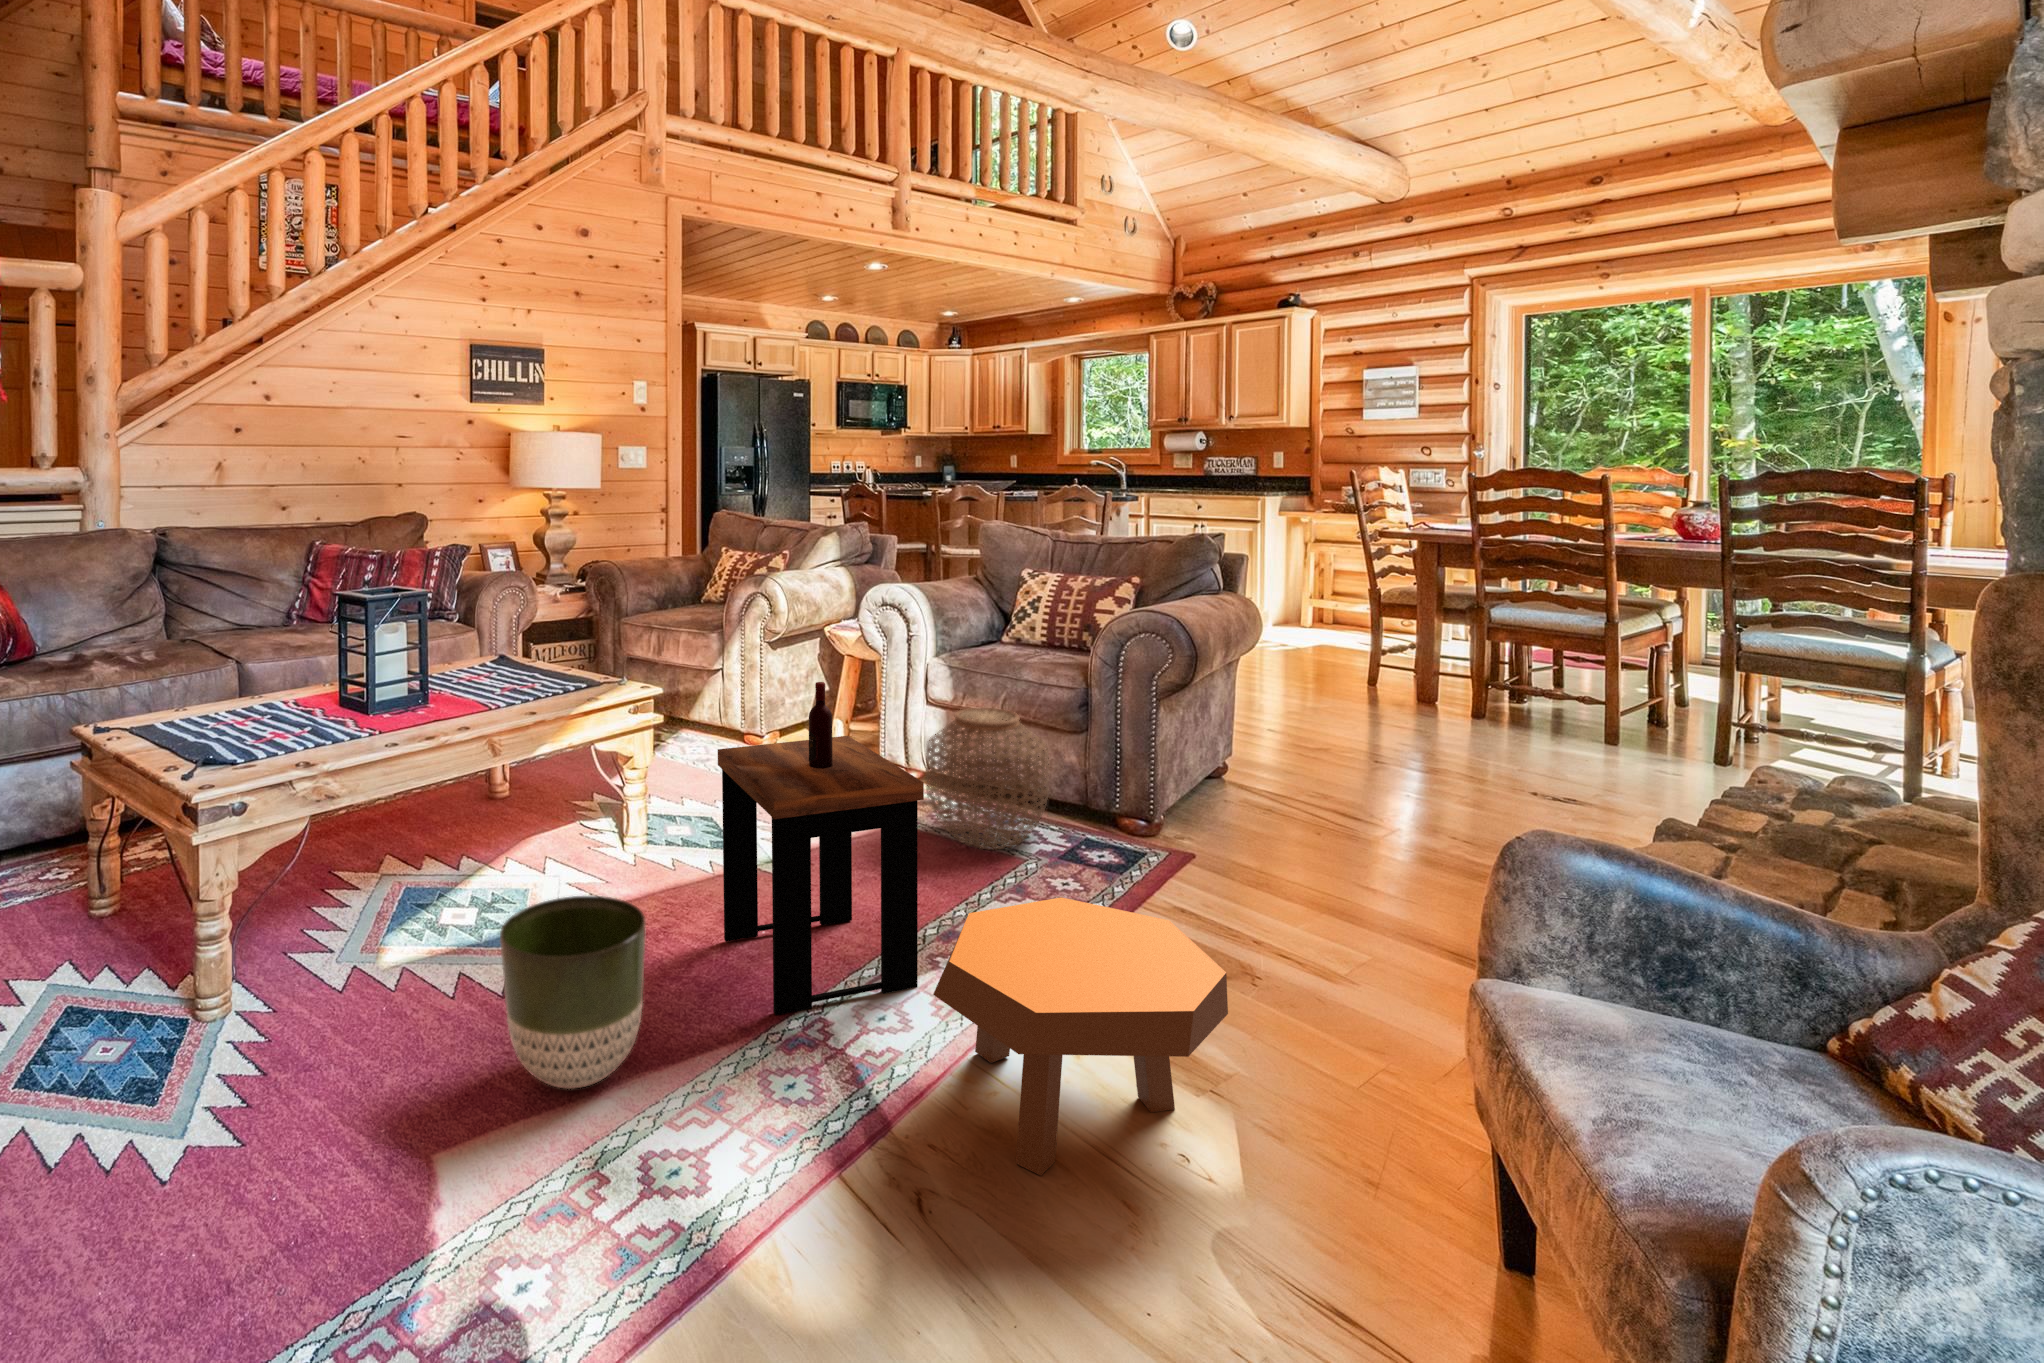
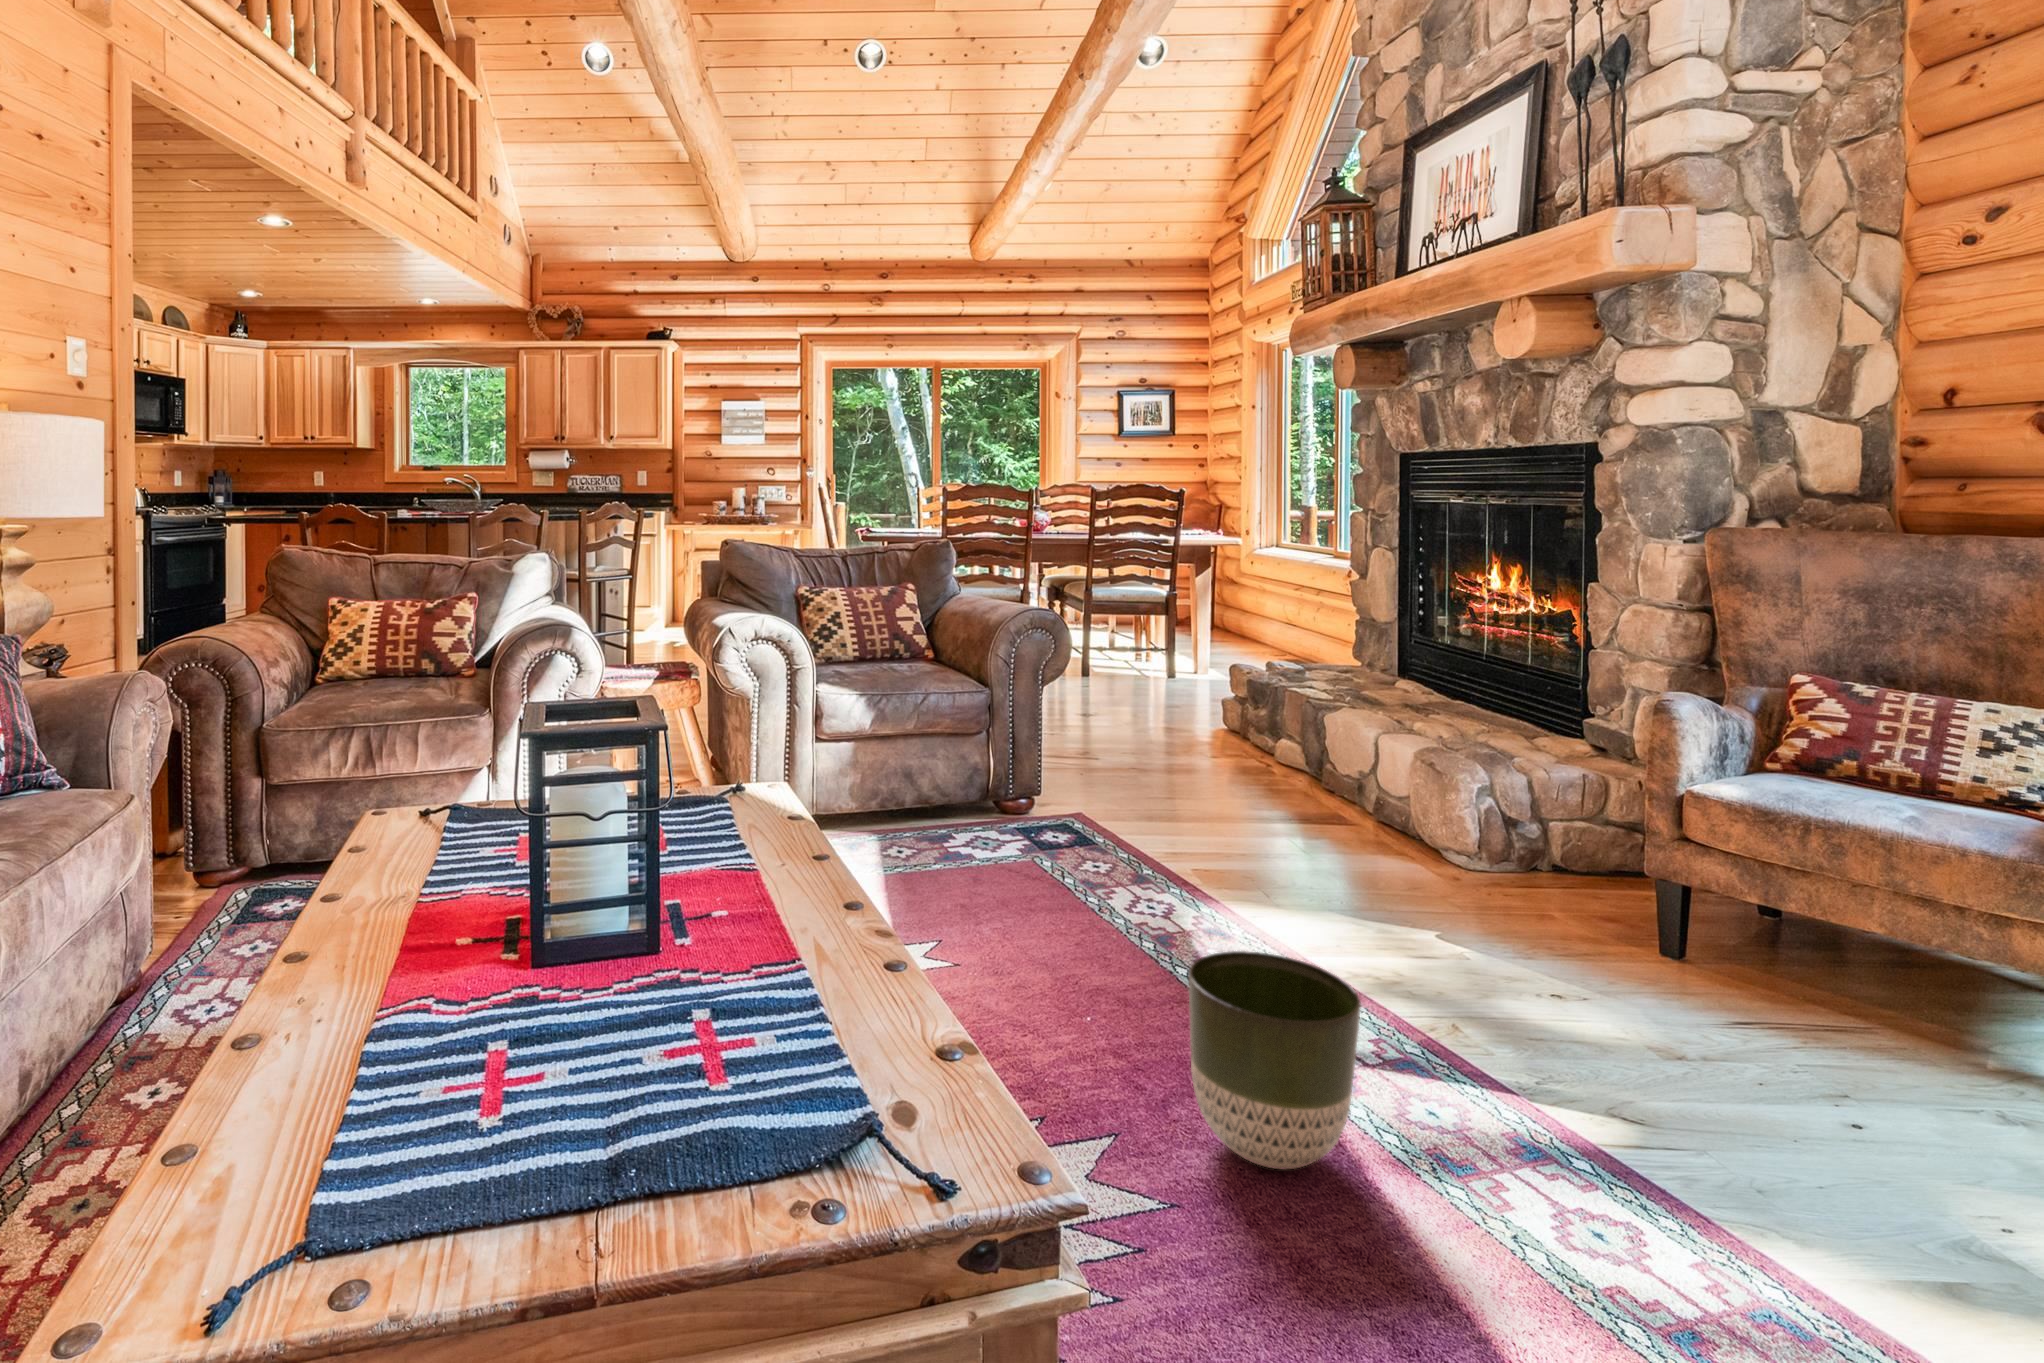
side table: present [718,682,924,1015] -> none [1033,697,1238,1032]
woven basket: present [926,708,1049,849] -> none [901,720,1021,857]
footstool: present [933,897,1228,1176] -> none [1348,833,1591,1036]

